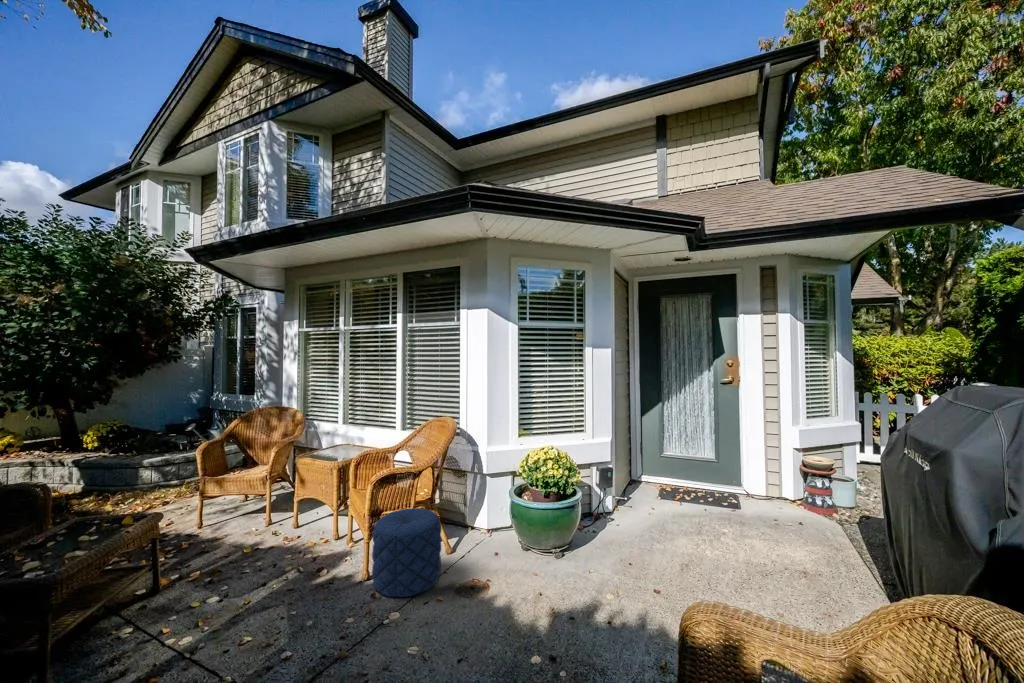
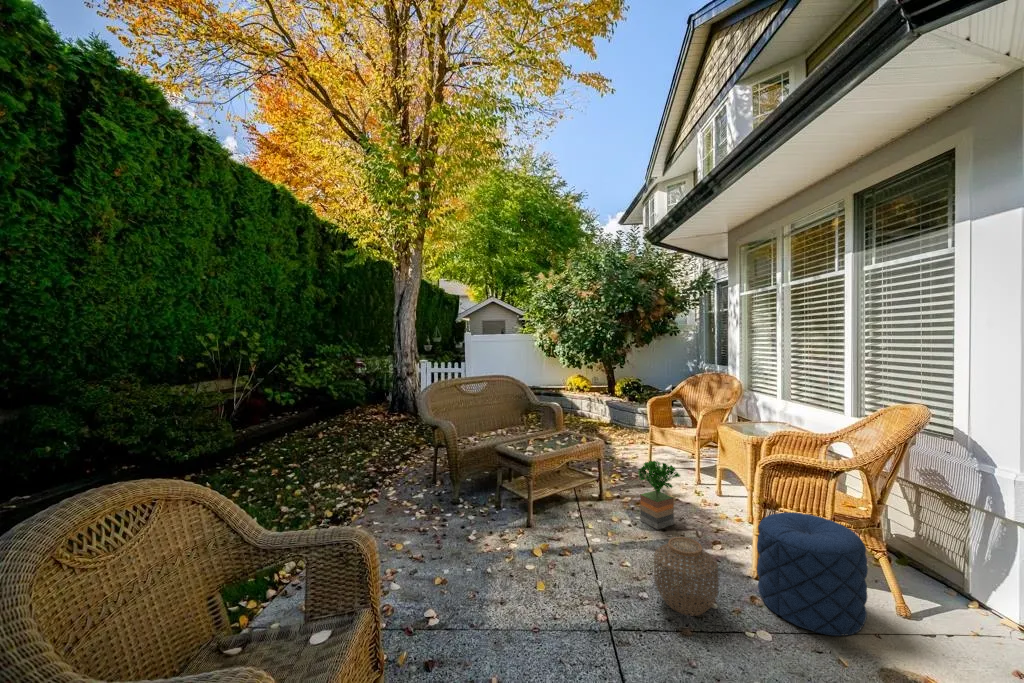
potted tree: none [230,510,280,588] -> present [639,461,680,530]
woven basket: none [298,569,360,646] -> present [654,537,719,616]

